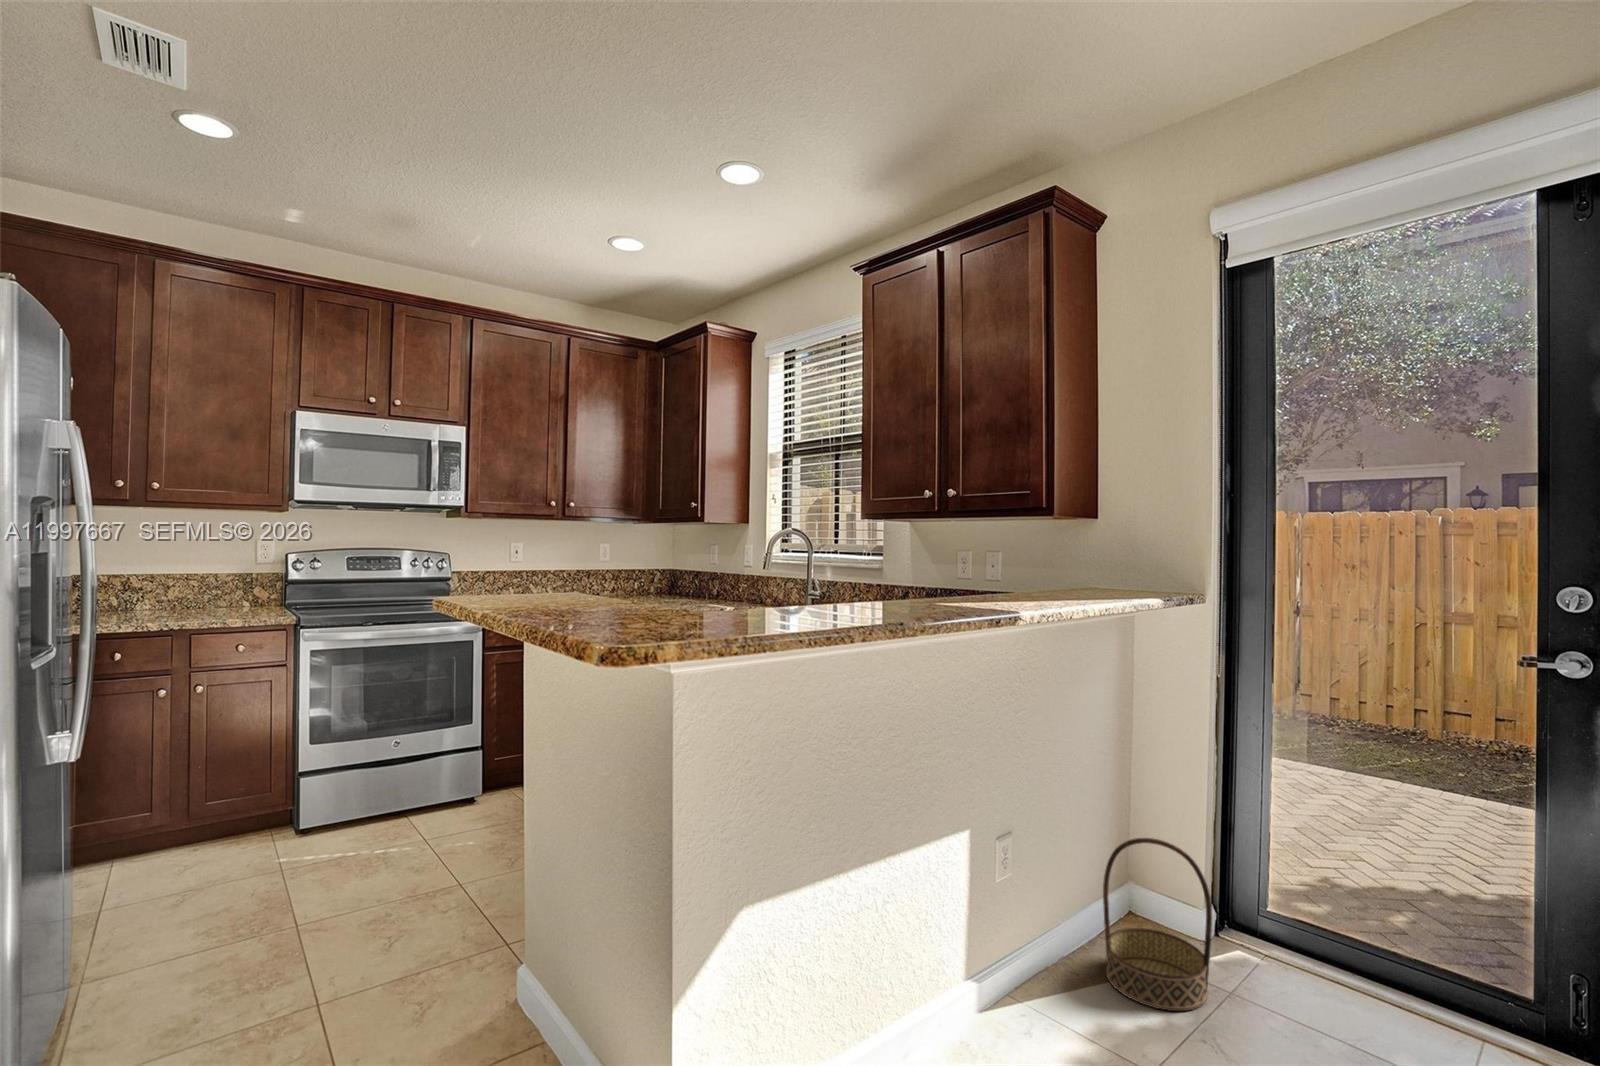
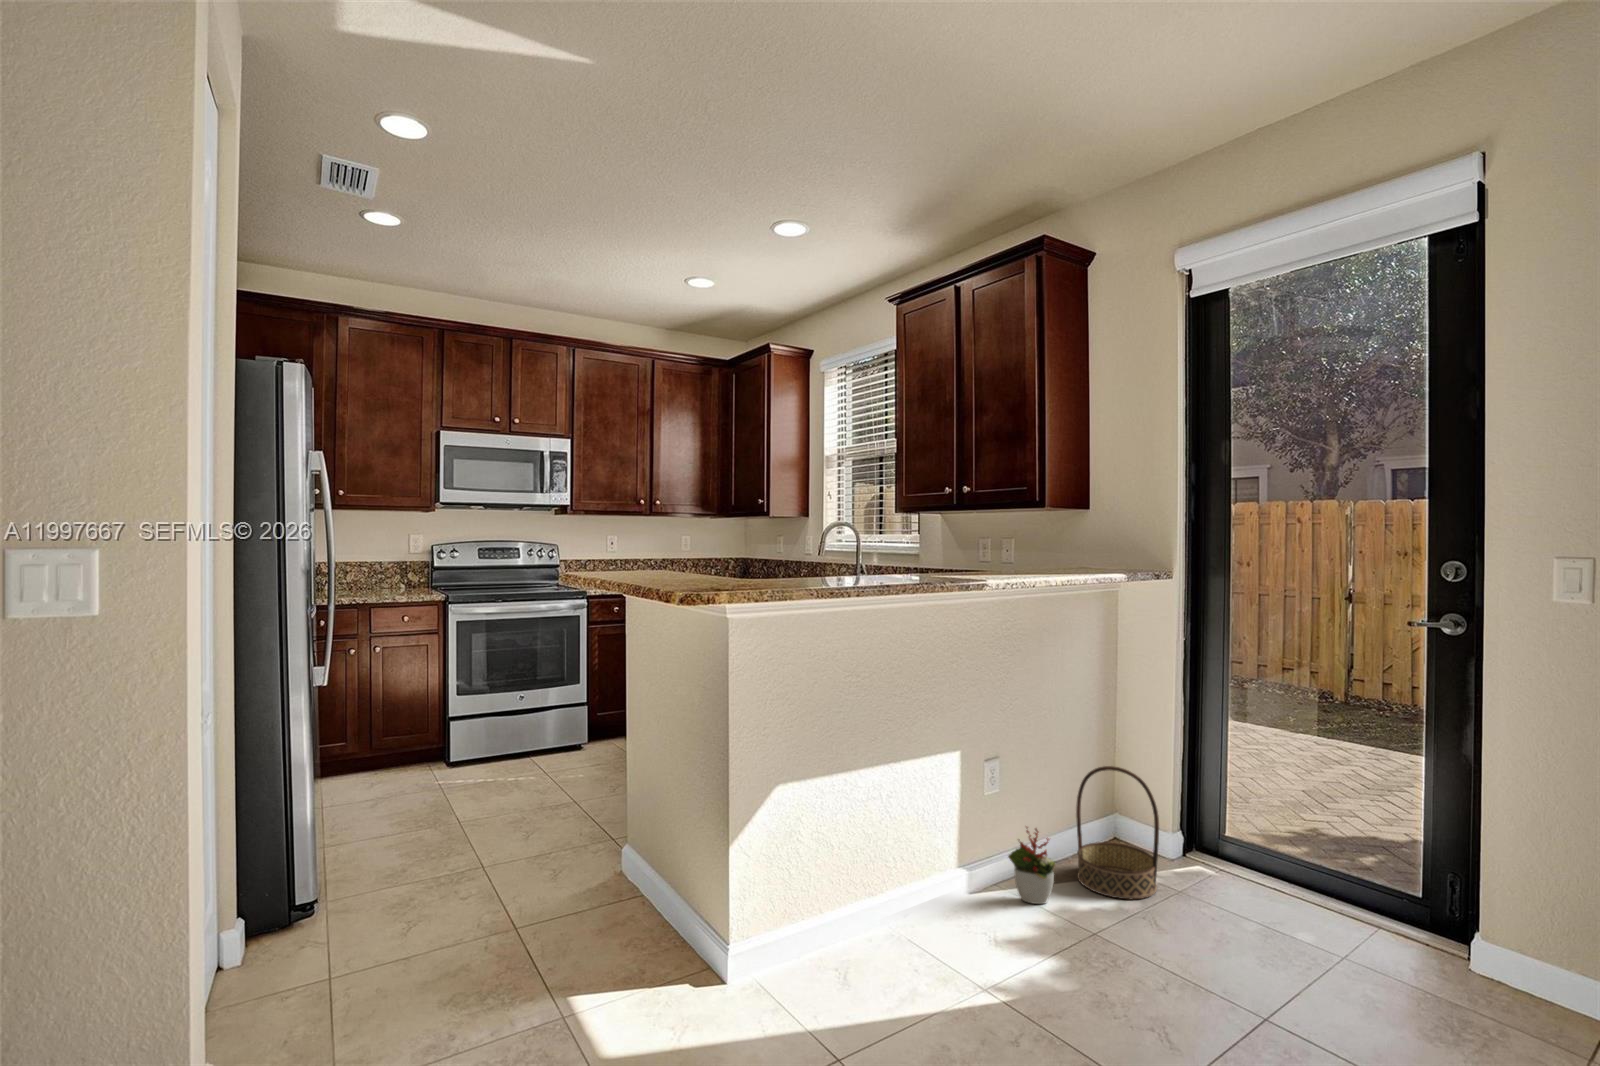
decorative plant: none [1034,923,1095,1027] -> present [1008,827,1055,904]

